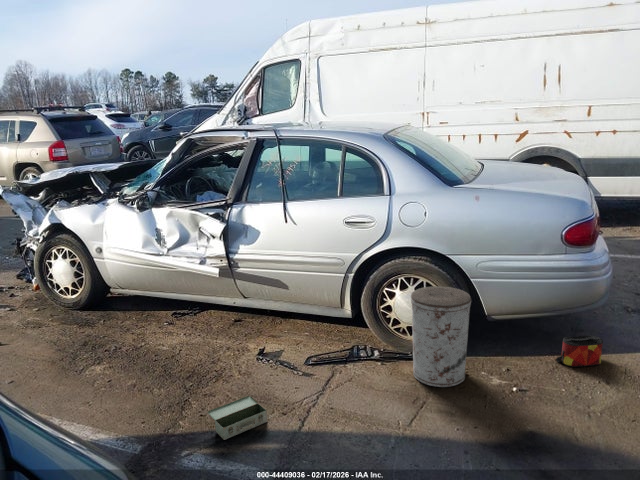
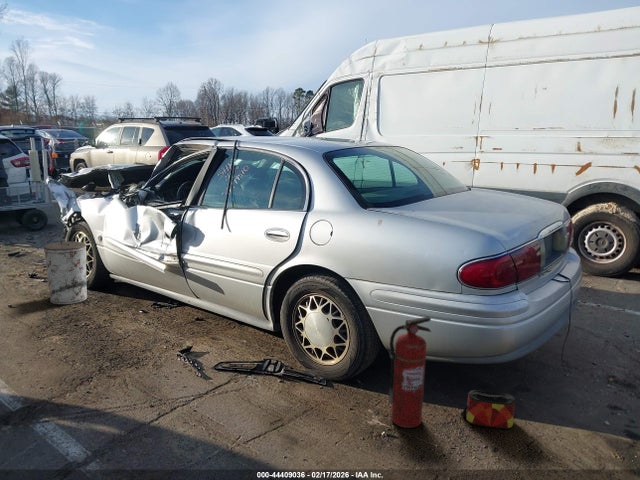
fire extinguisher: none [505,279,539,381] -> present [389,317,431,428]
trash can: present [411,286,471,387] -> present [44,242,87,304]
toolbox: present [208,396,267,440] -> none [81,383,131,417]

